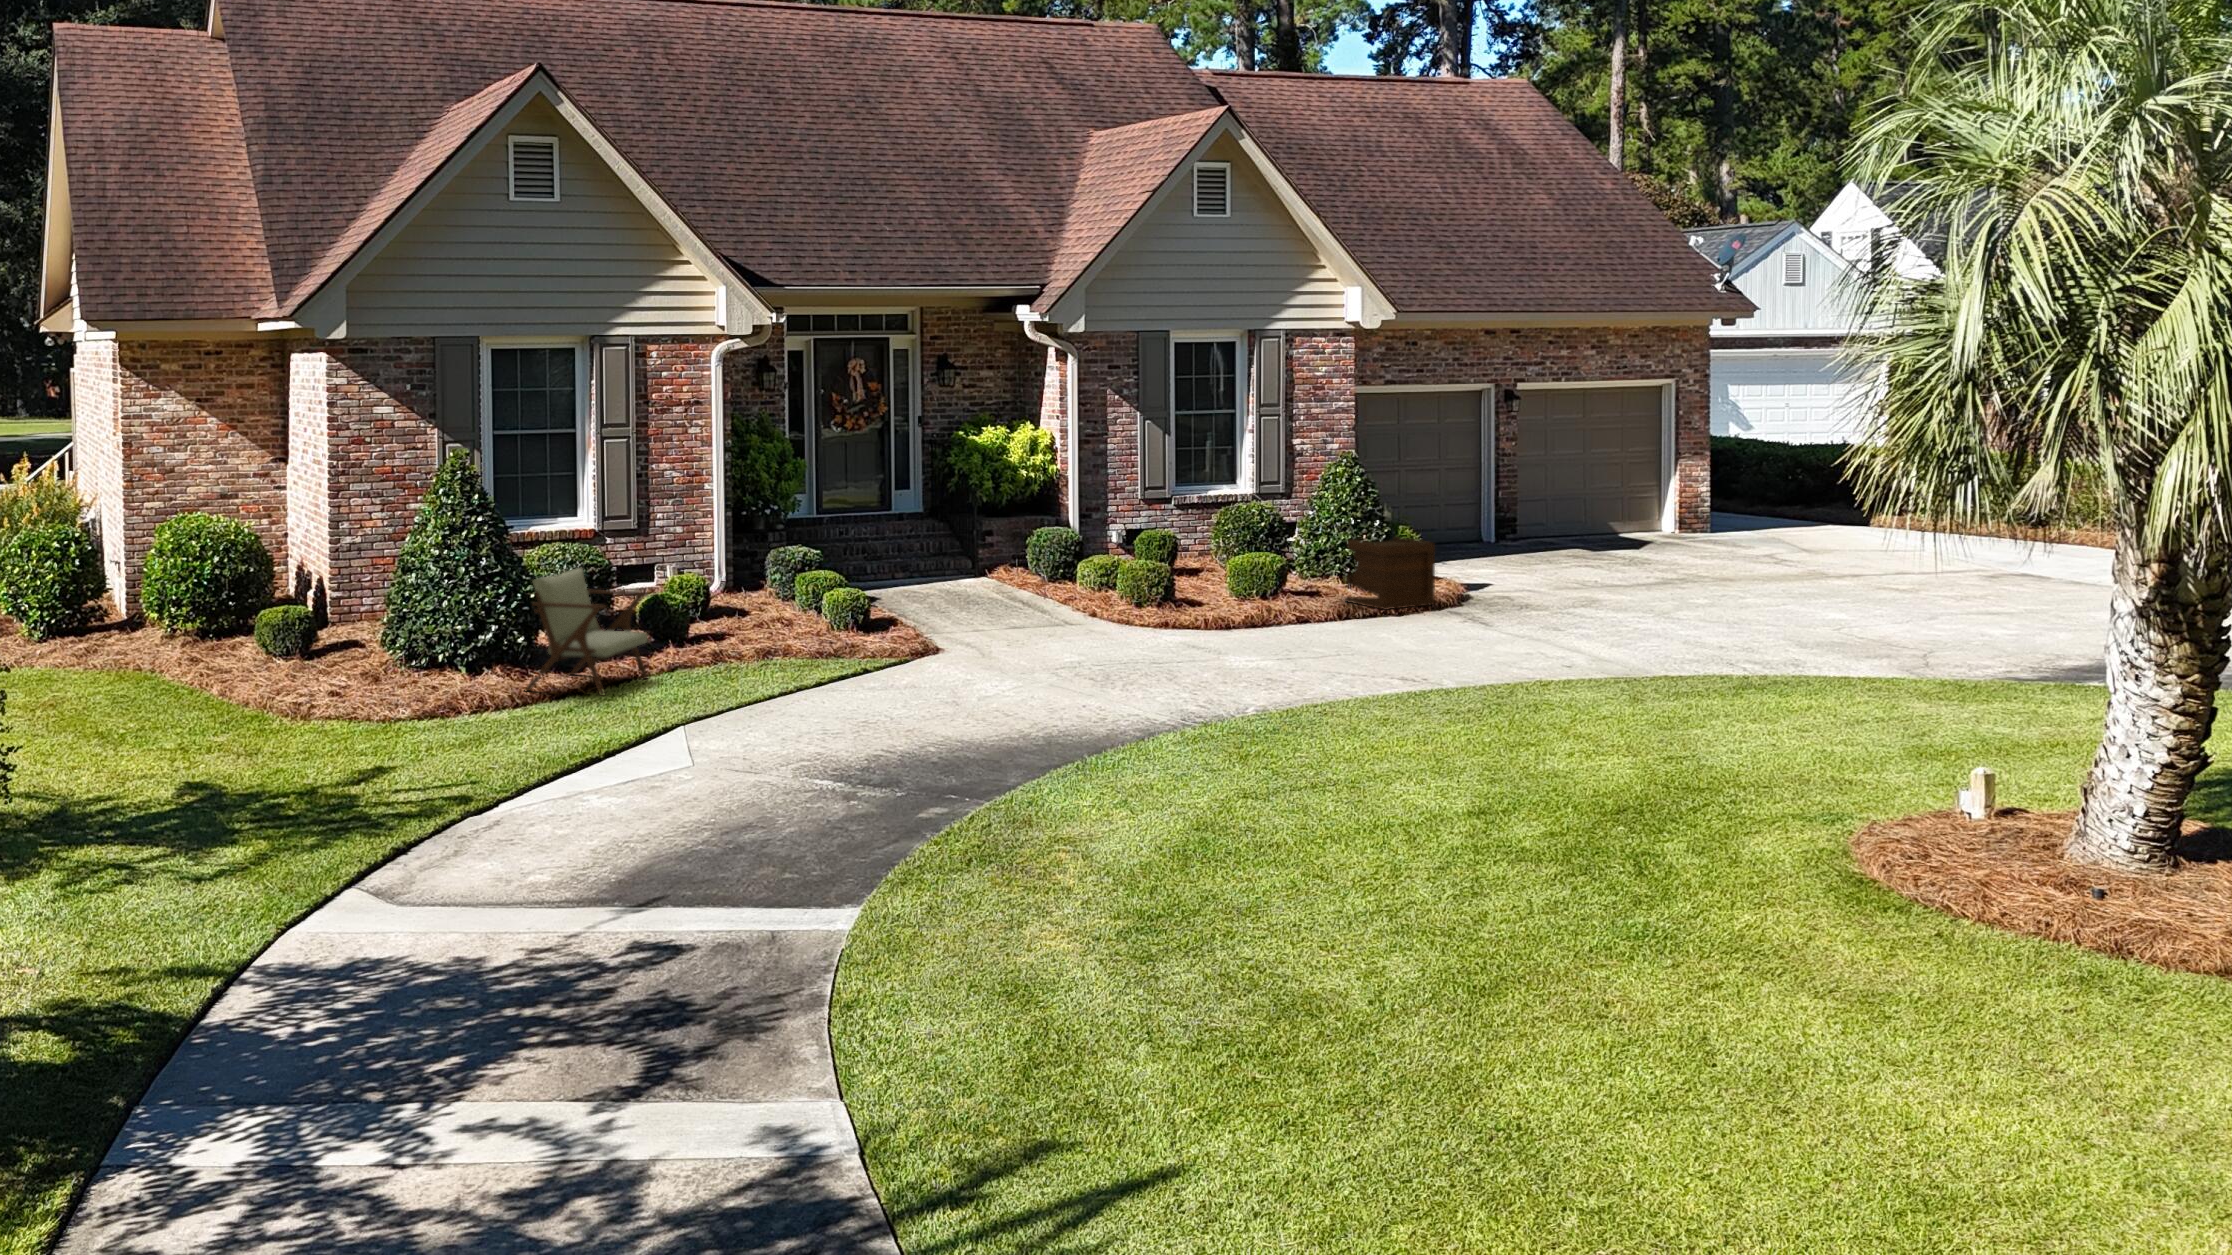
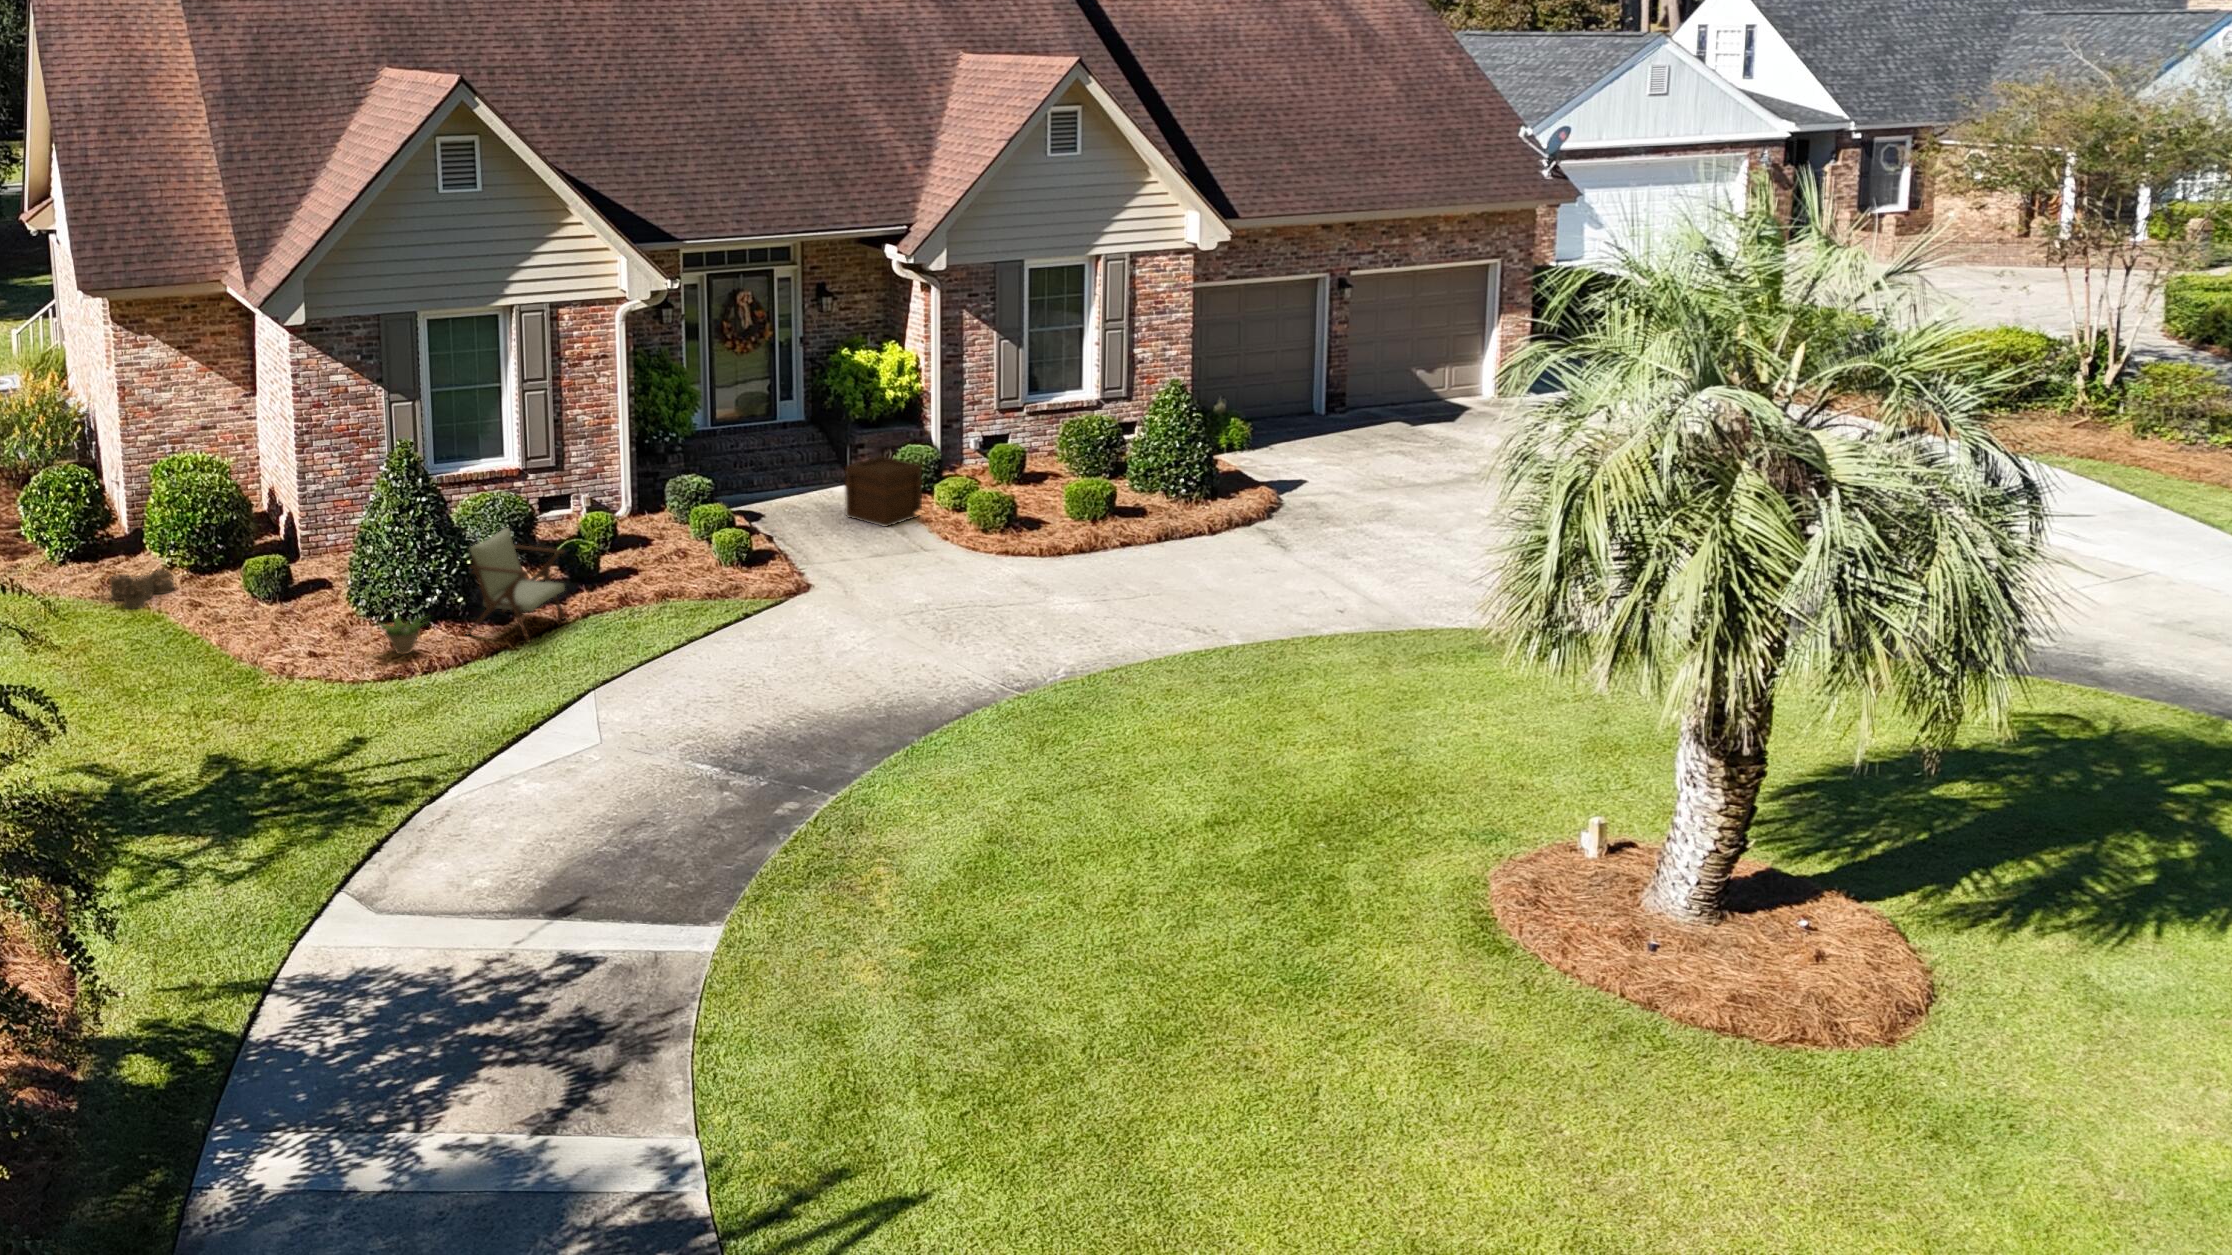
wooden crate: present [1344,537,1435,610] -> present [845,456,922,527]
woven basket: none [89,636,171,678] -> present [110,569,174,609]
decorative plant: none [406,660,482,706] -> present [379,617,424,655]

